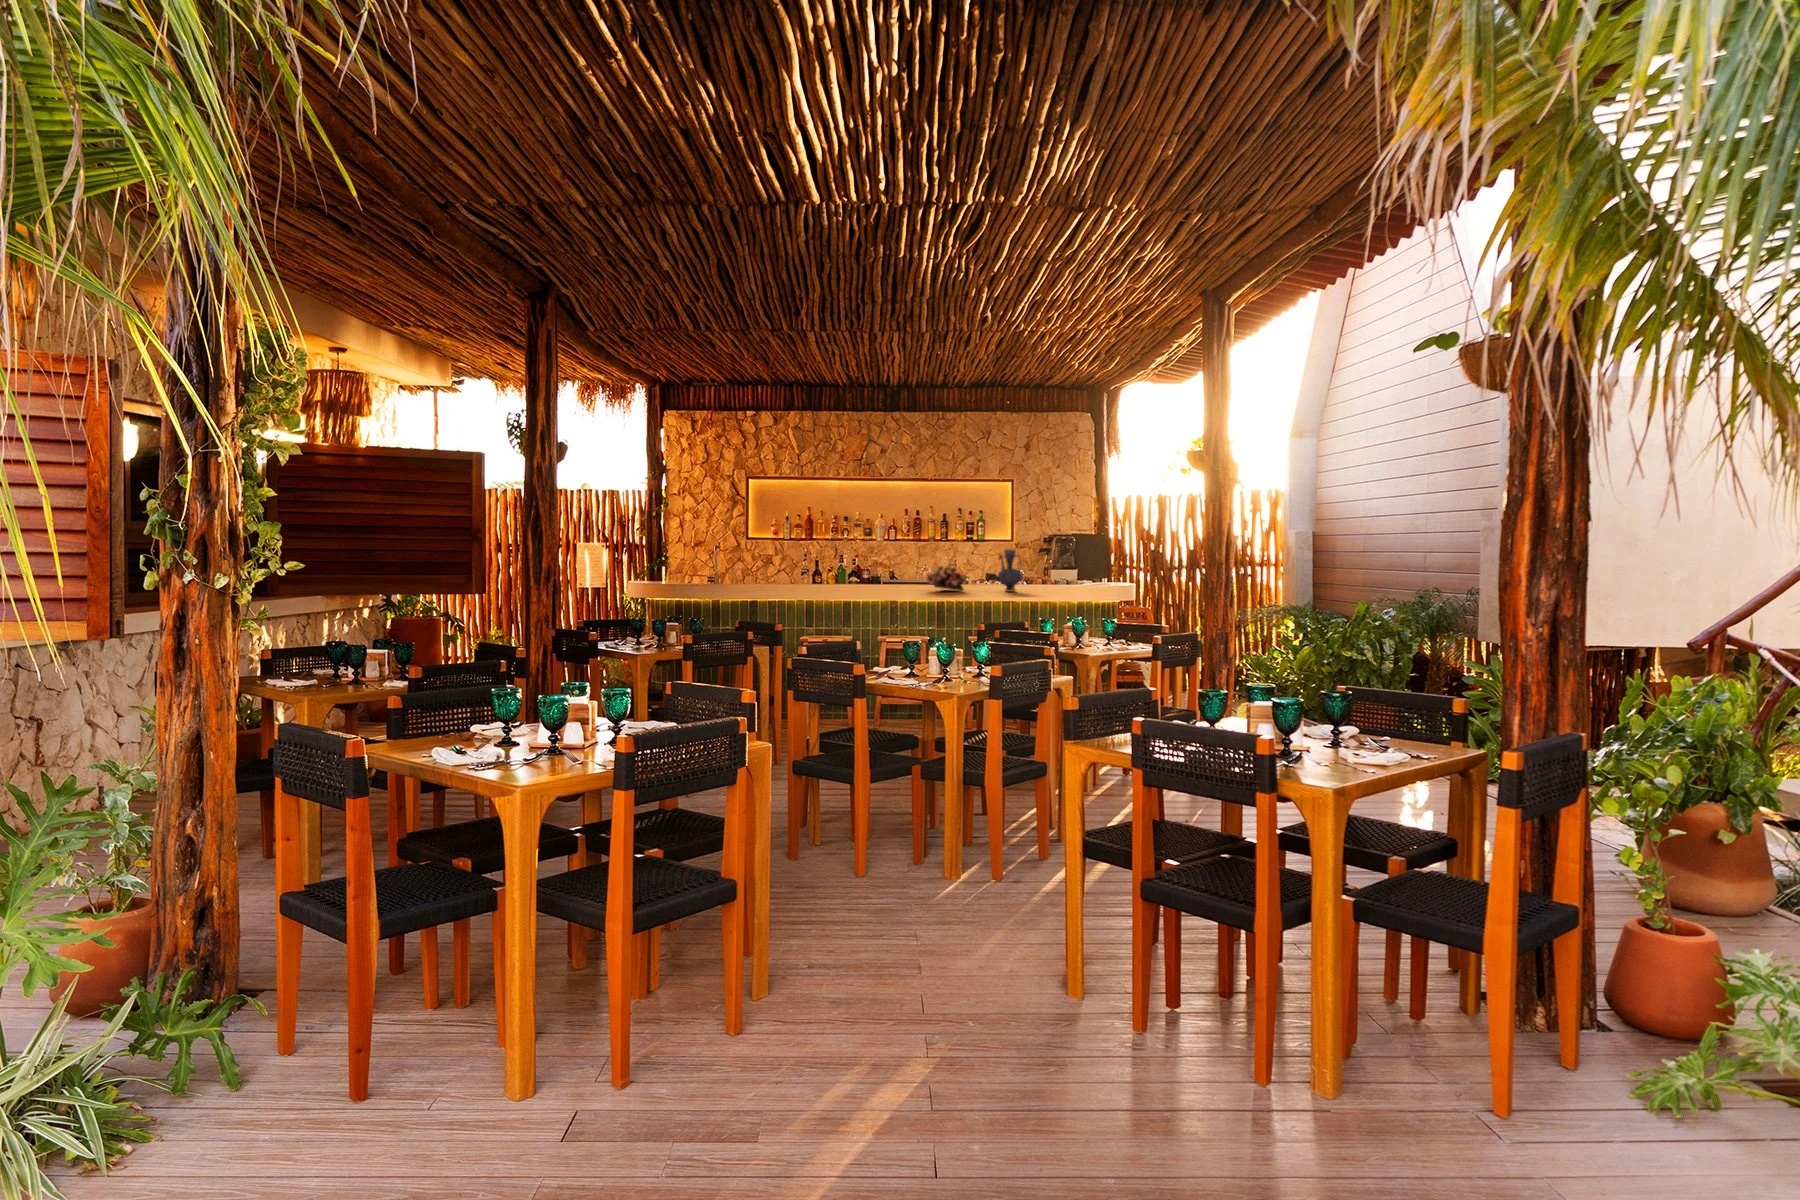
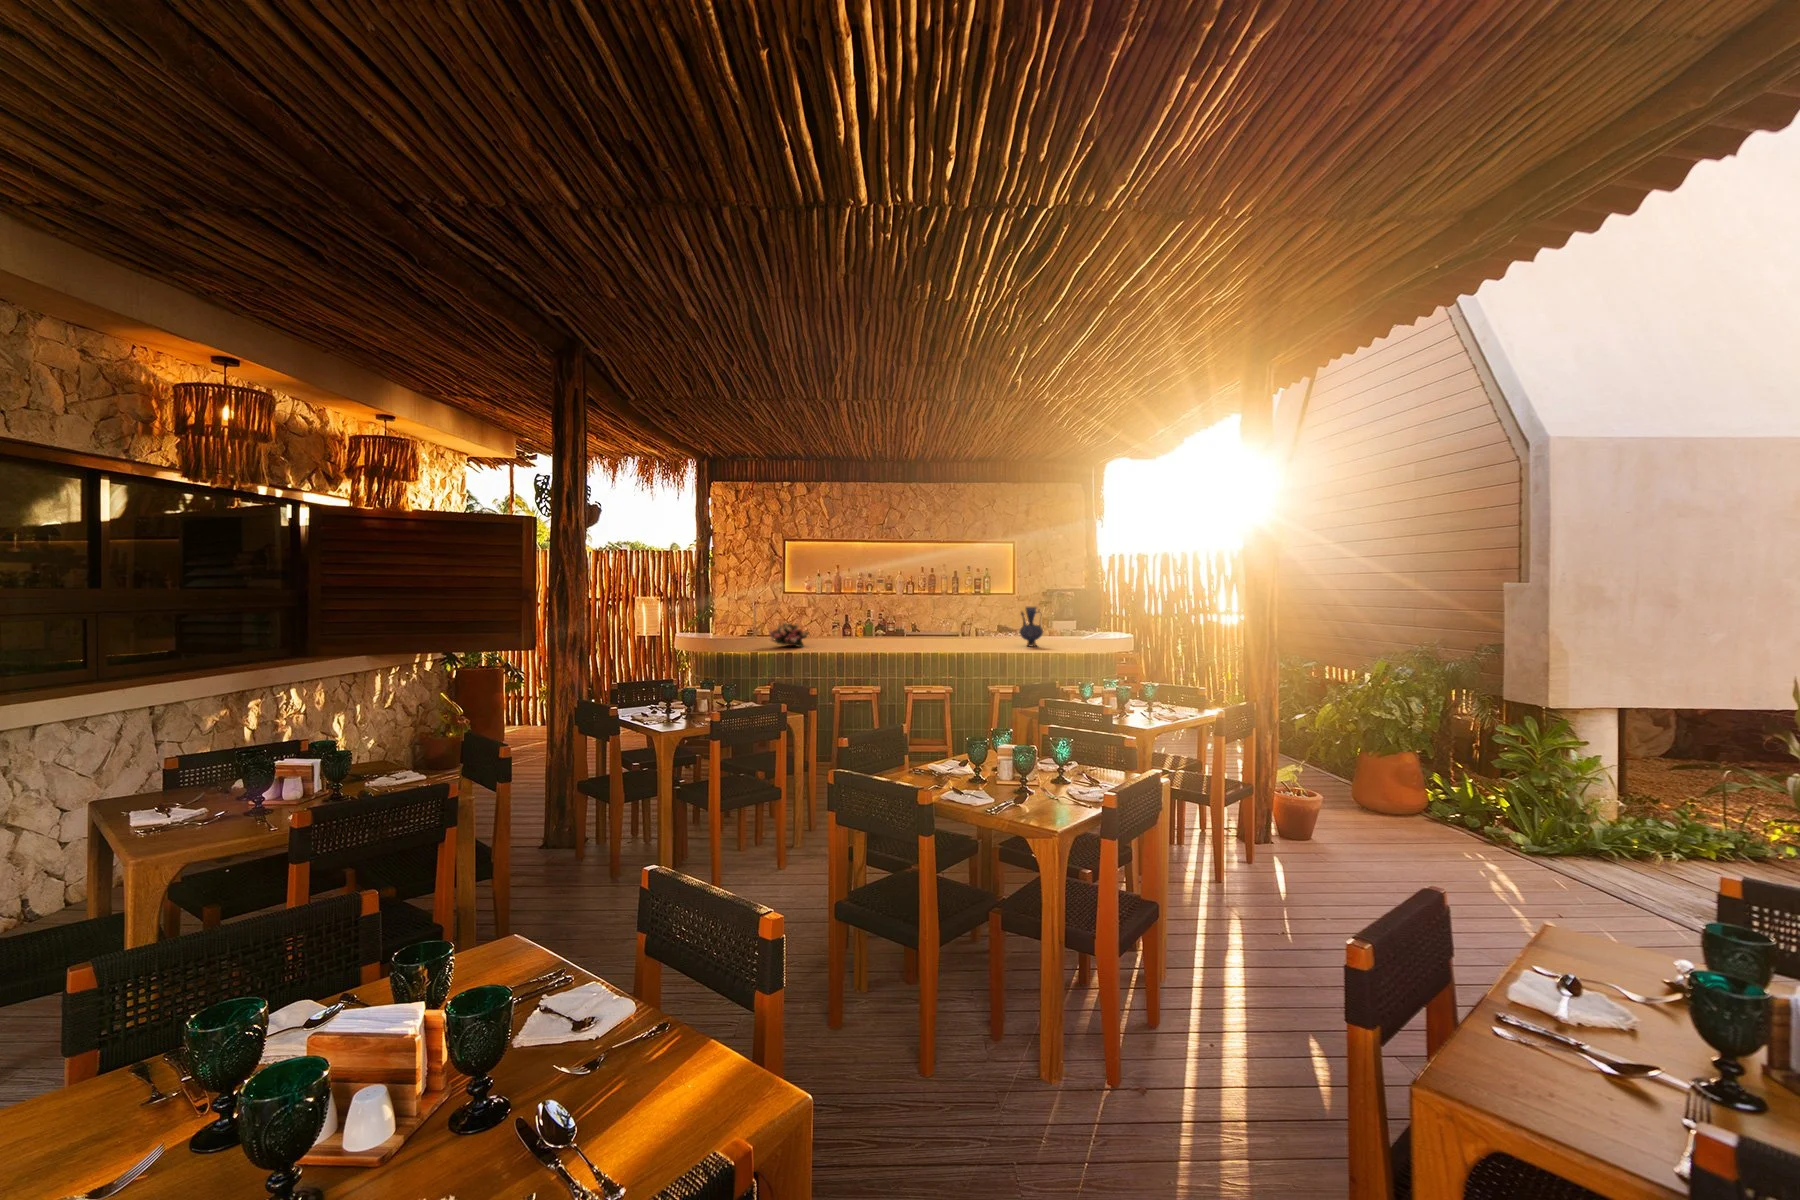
flower arrangement: present [926,566,967,591] -> present [769,622,808,647]

